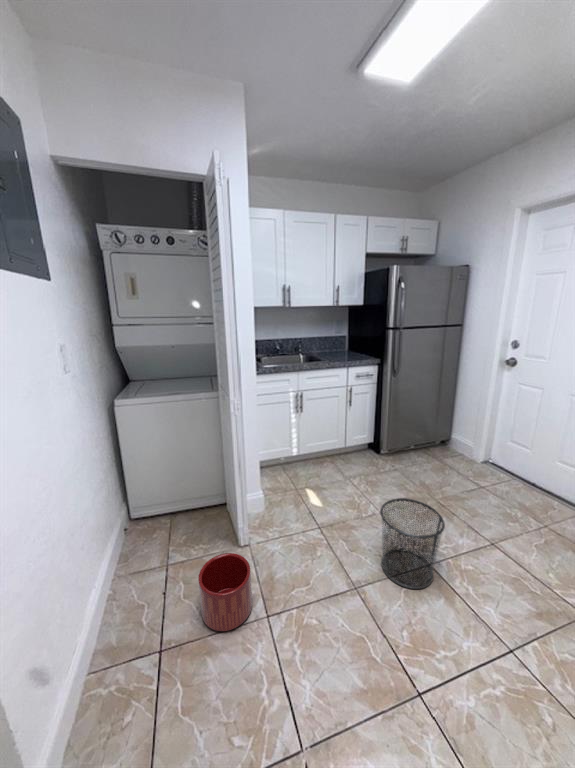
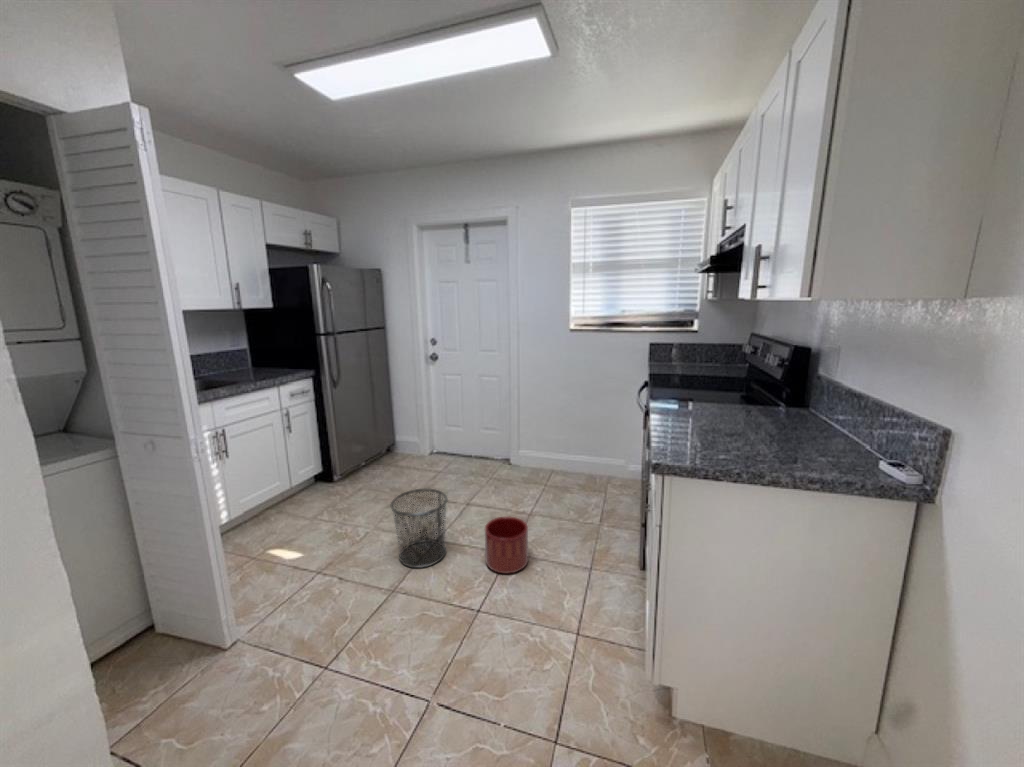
planter: present [198,553,252,631] -> present [485,516,528,573]

